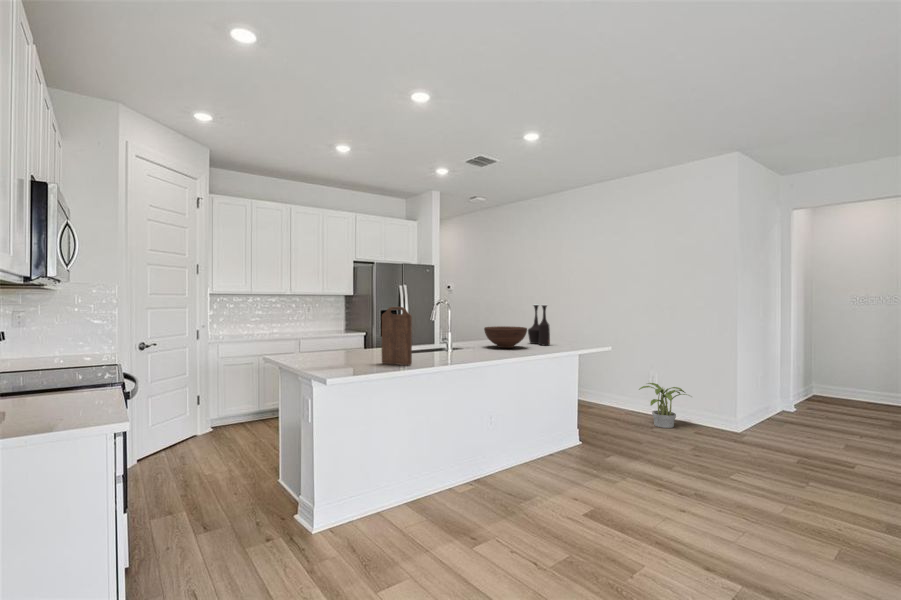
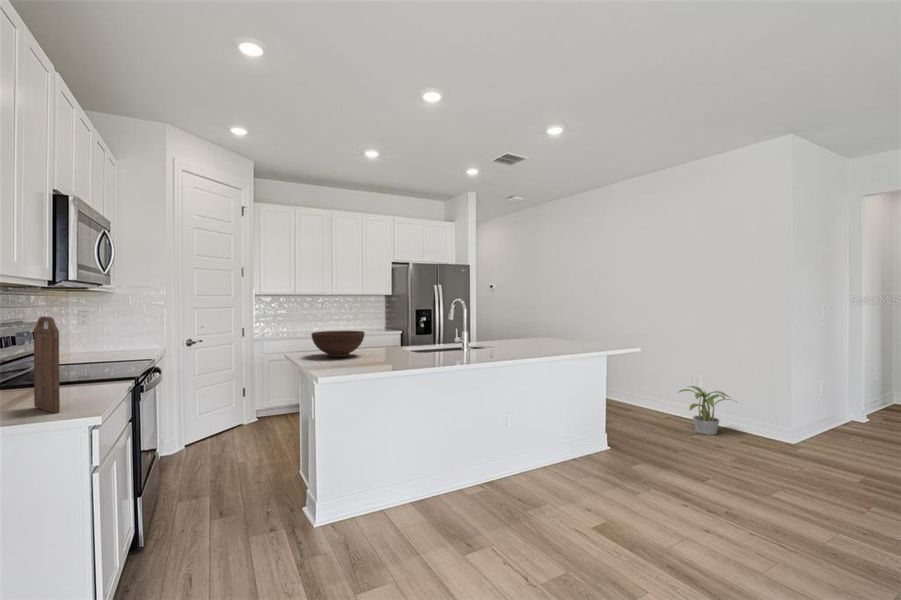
vase: present [528,305,550,346] -> none [553,304,575,346]
cutting board: present [382,307,412,365] -> present [34,317,60,413]
fruit bowl: present [484,326,527,348] -> present [311,331,365,357]

